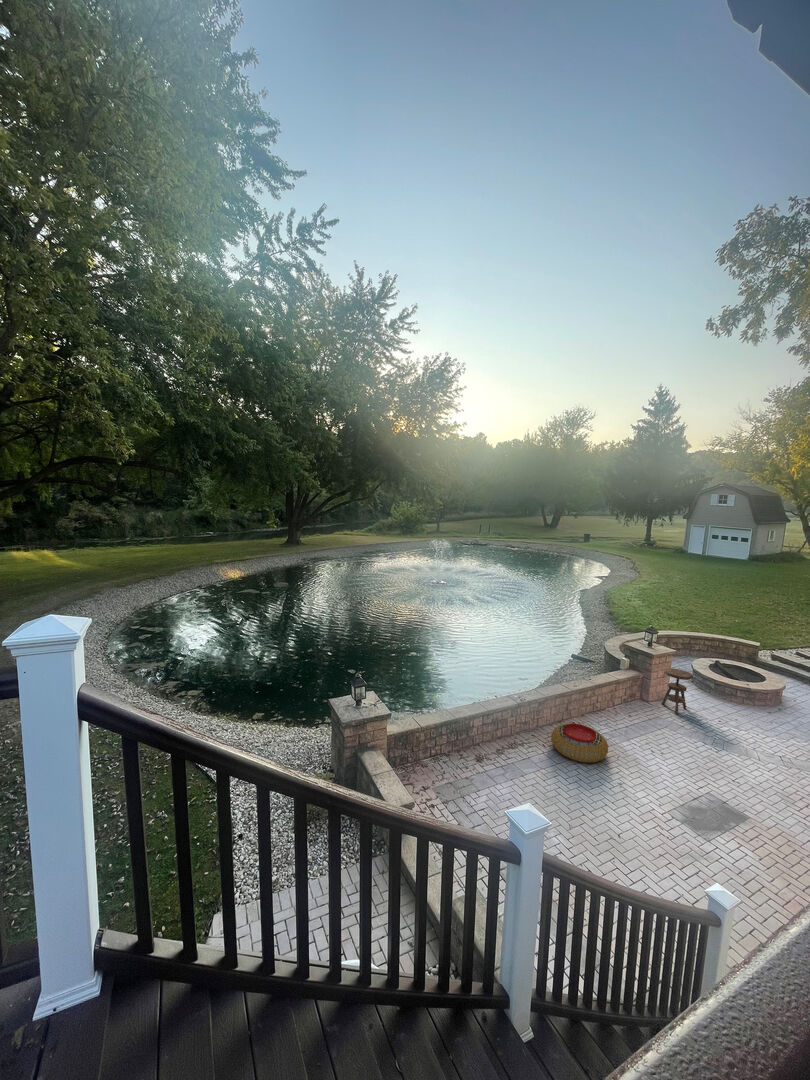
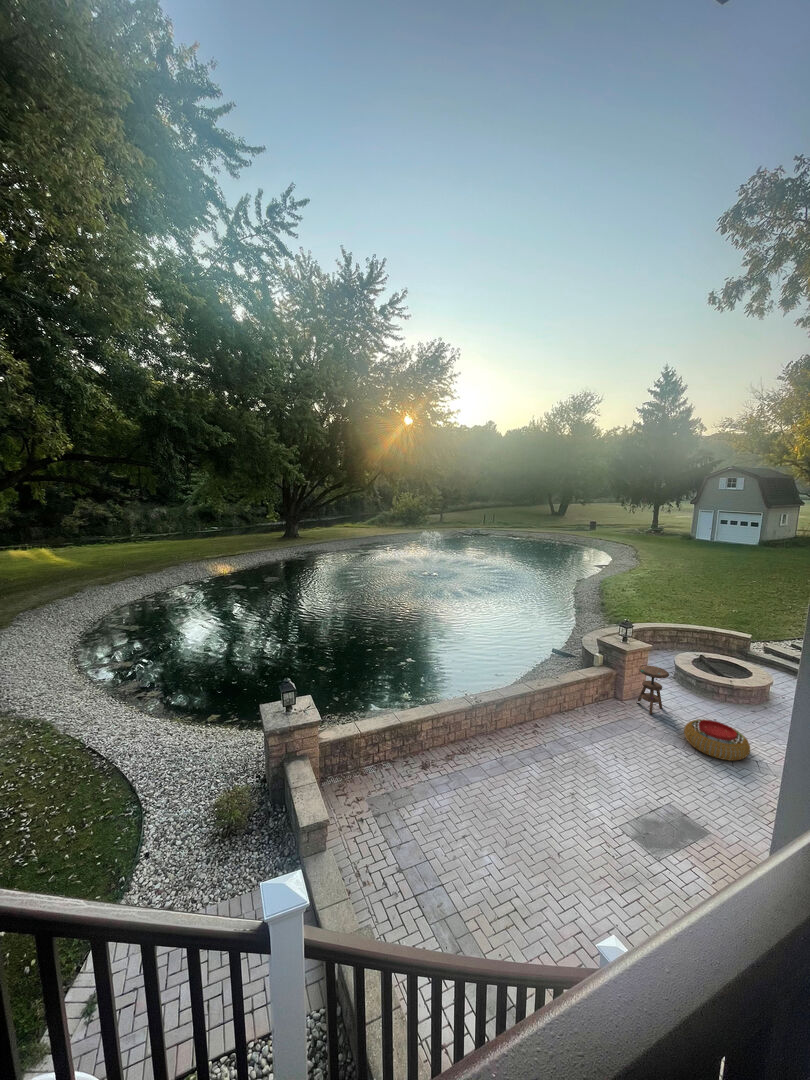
pouf: present [551,723,608,763] -> present [684,719,750,761]

